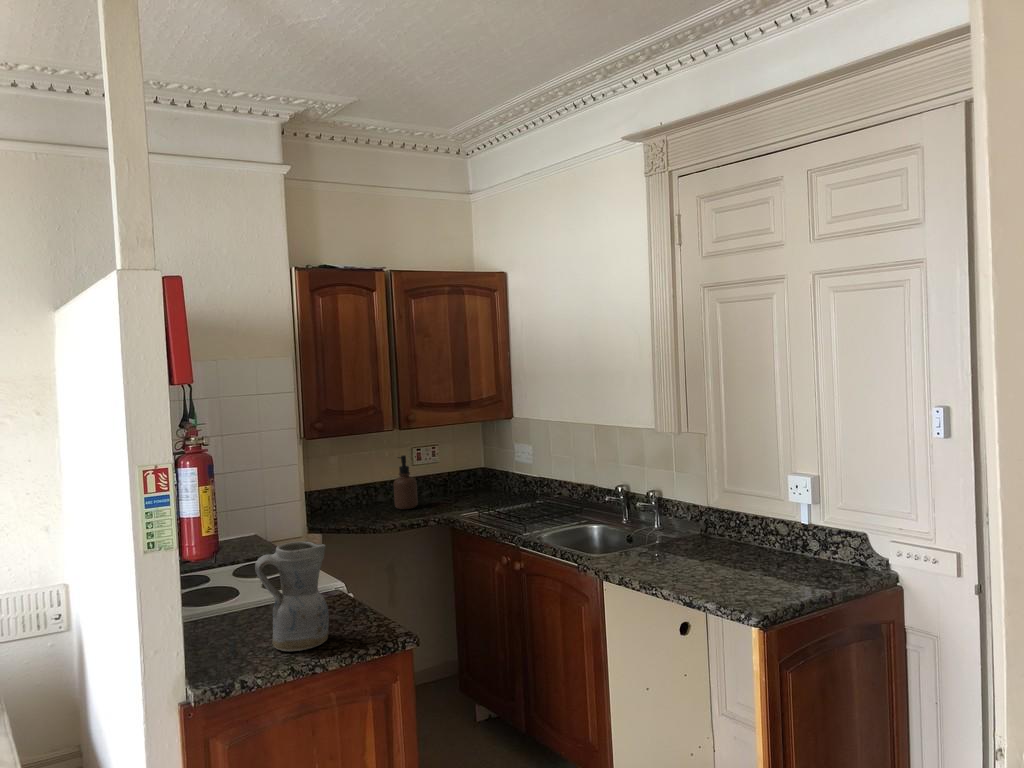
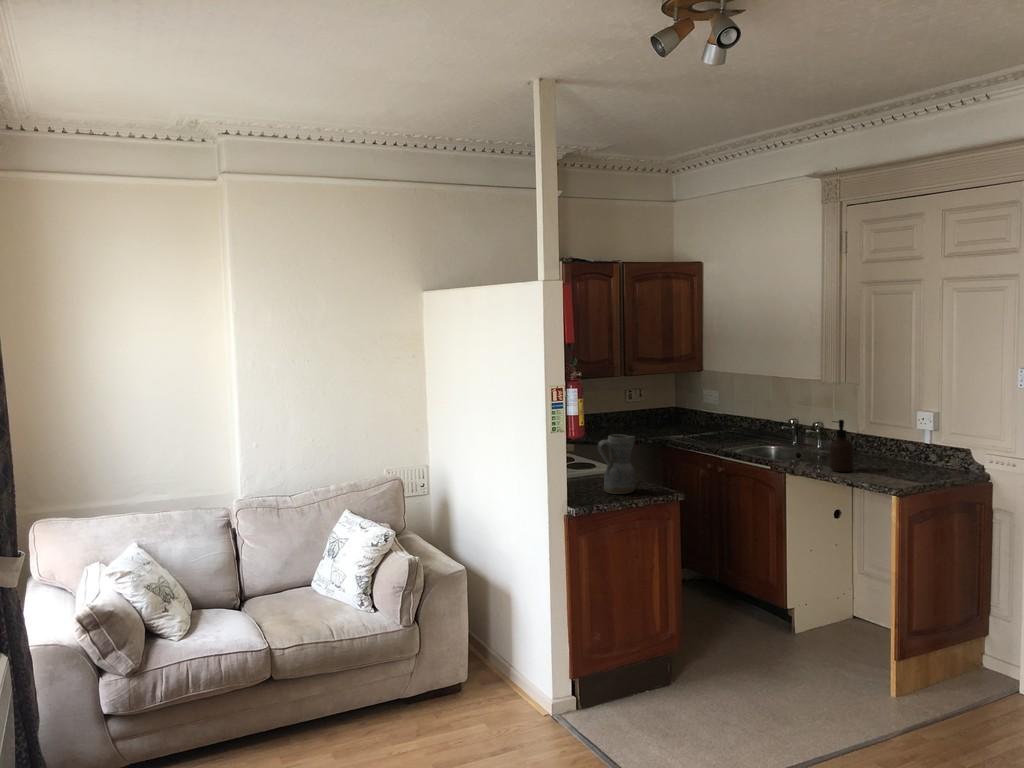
soap dispenser: present [393,455,418,509] -> present [829,420,854,472]

